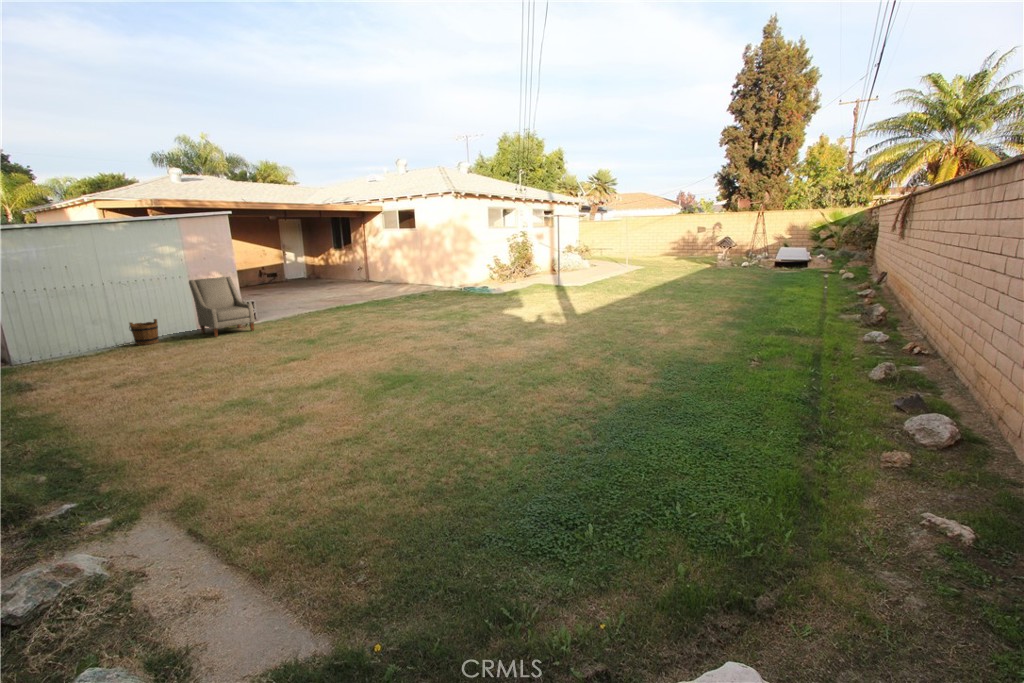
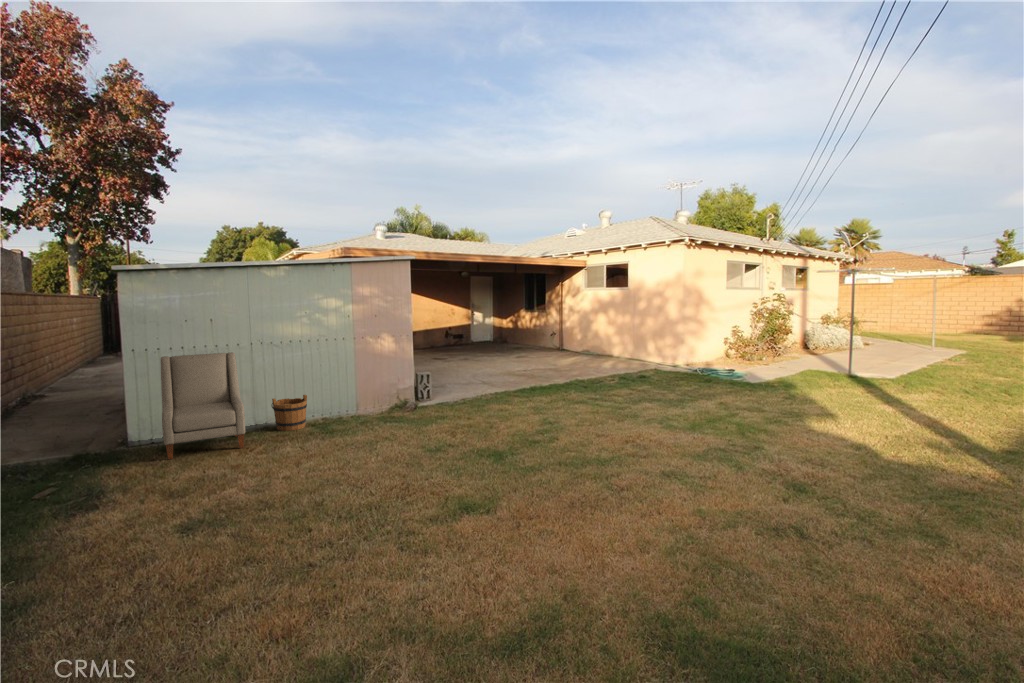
chair: present [189,277,255,337] -> present [161,352,245,459]

